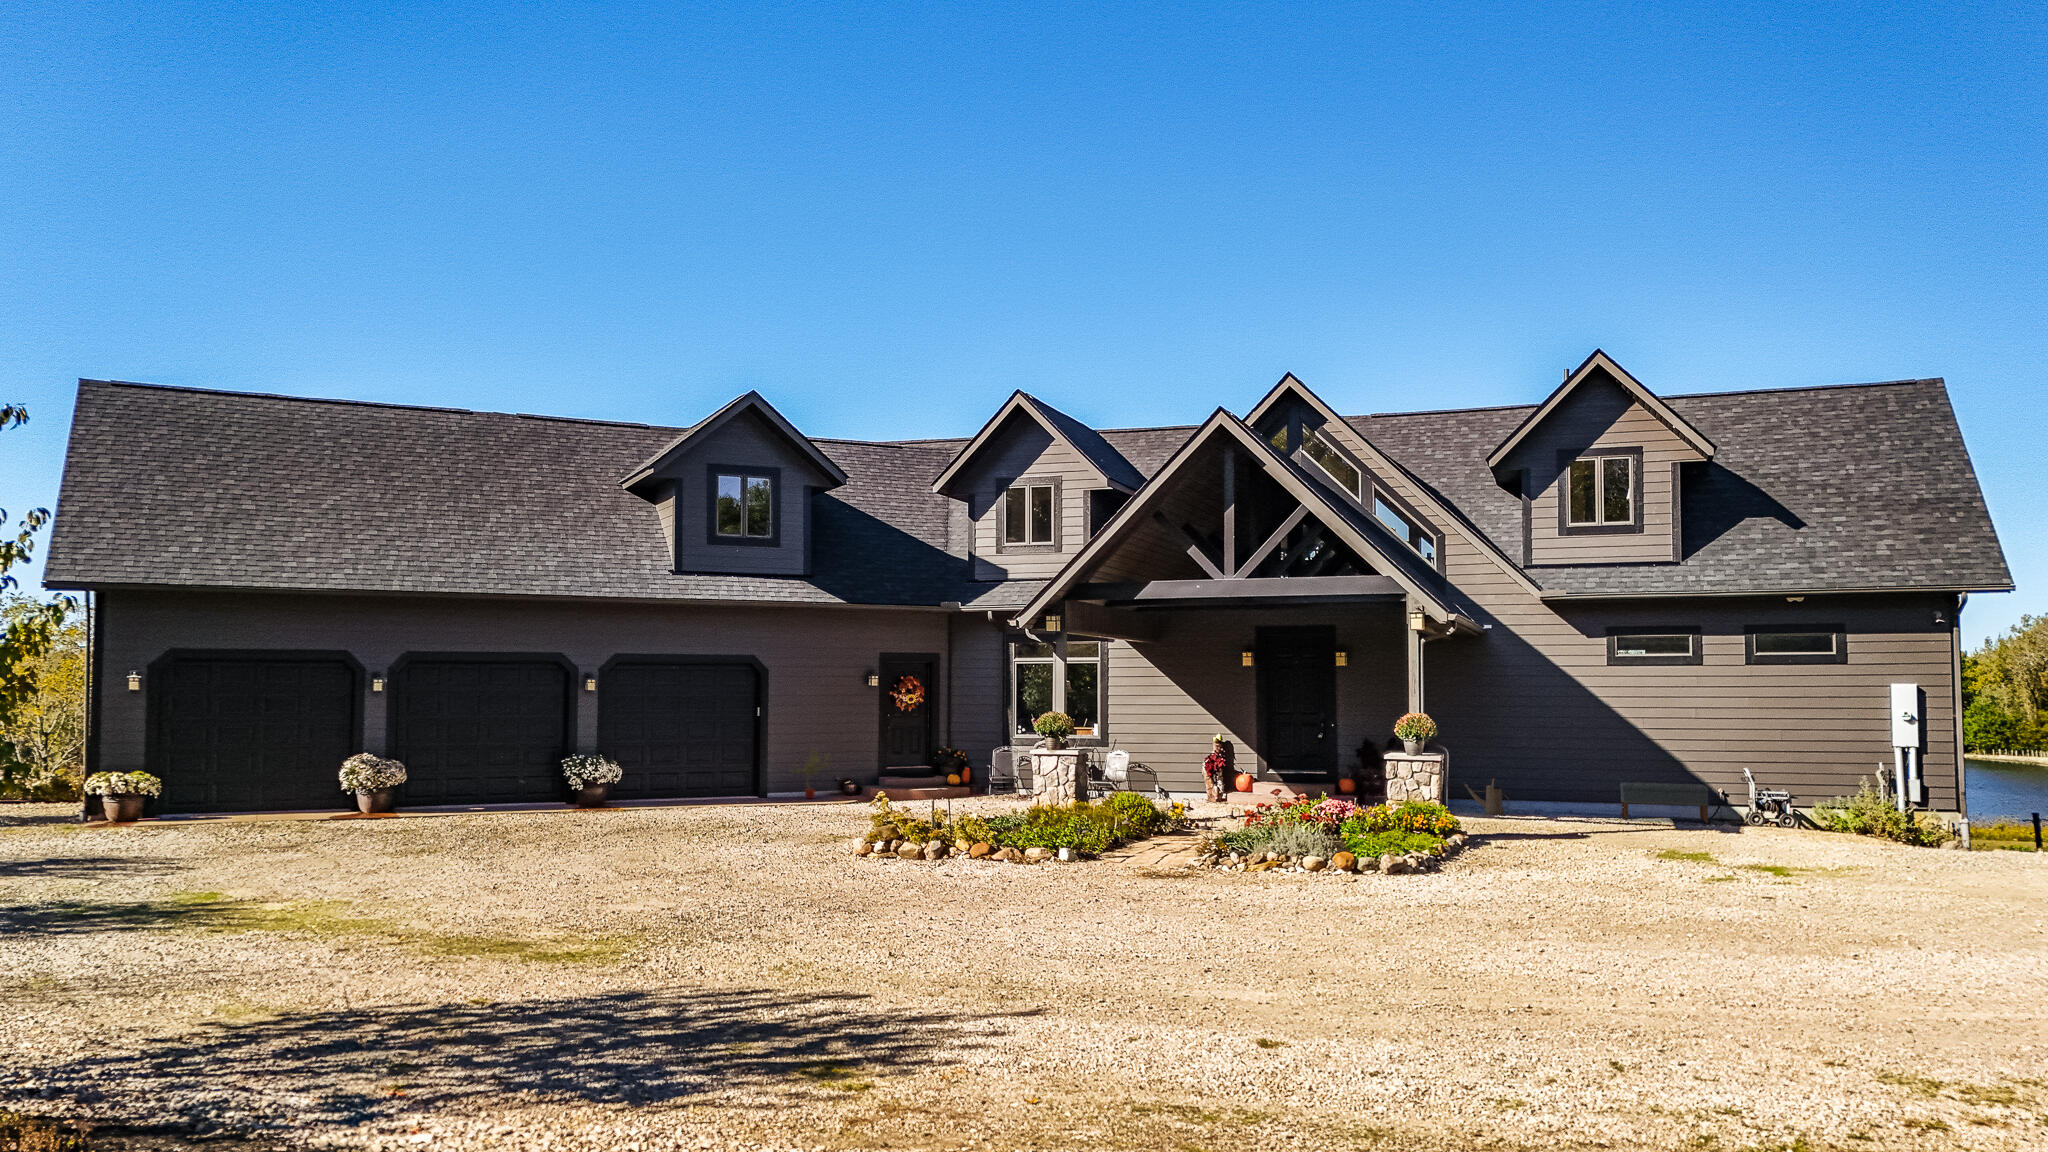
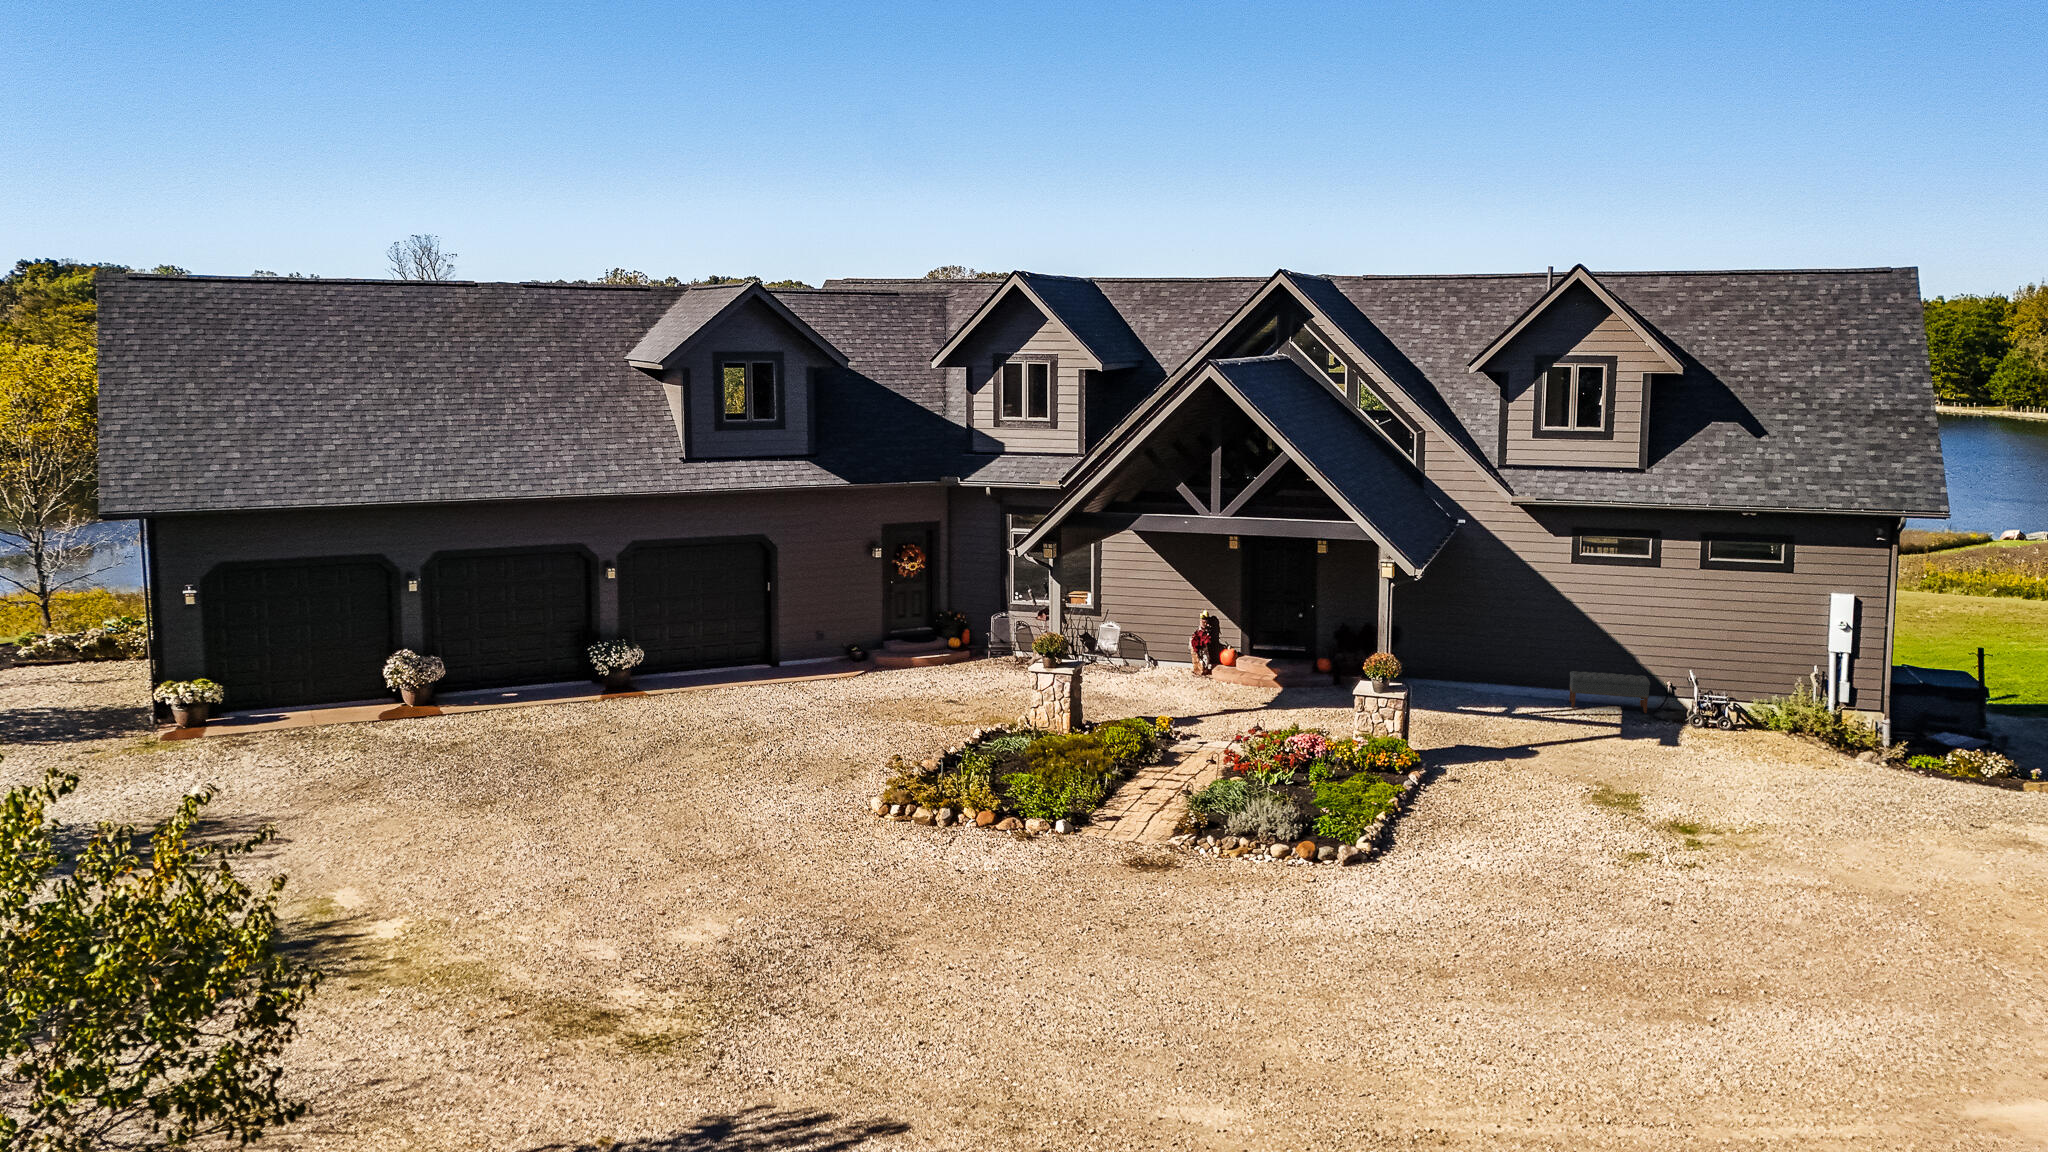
potted tree: present [792,750,829,799] -> none [804,620,843,668]
watering can: present [1464,779,1509,814] -> none [1428,663,1468,696]

